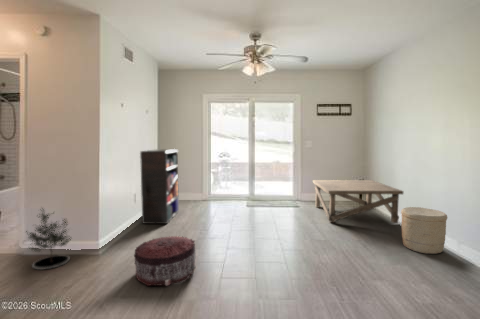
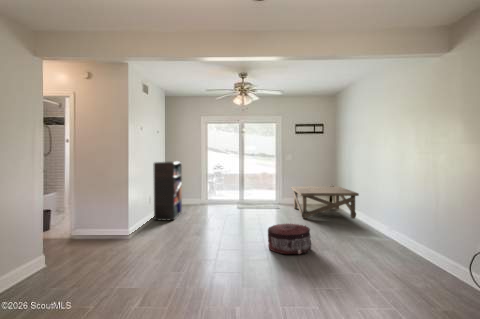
woven basket: present [401,207,447,254] -> none [351,203,382,236]
potted tree: present [26,208,71,270] -> none [77,201,108,247]
pouf: present [134,236,196,286] -> present [268,224,311,254]

